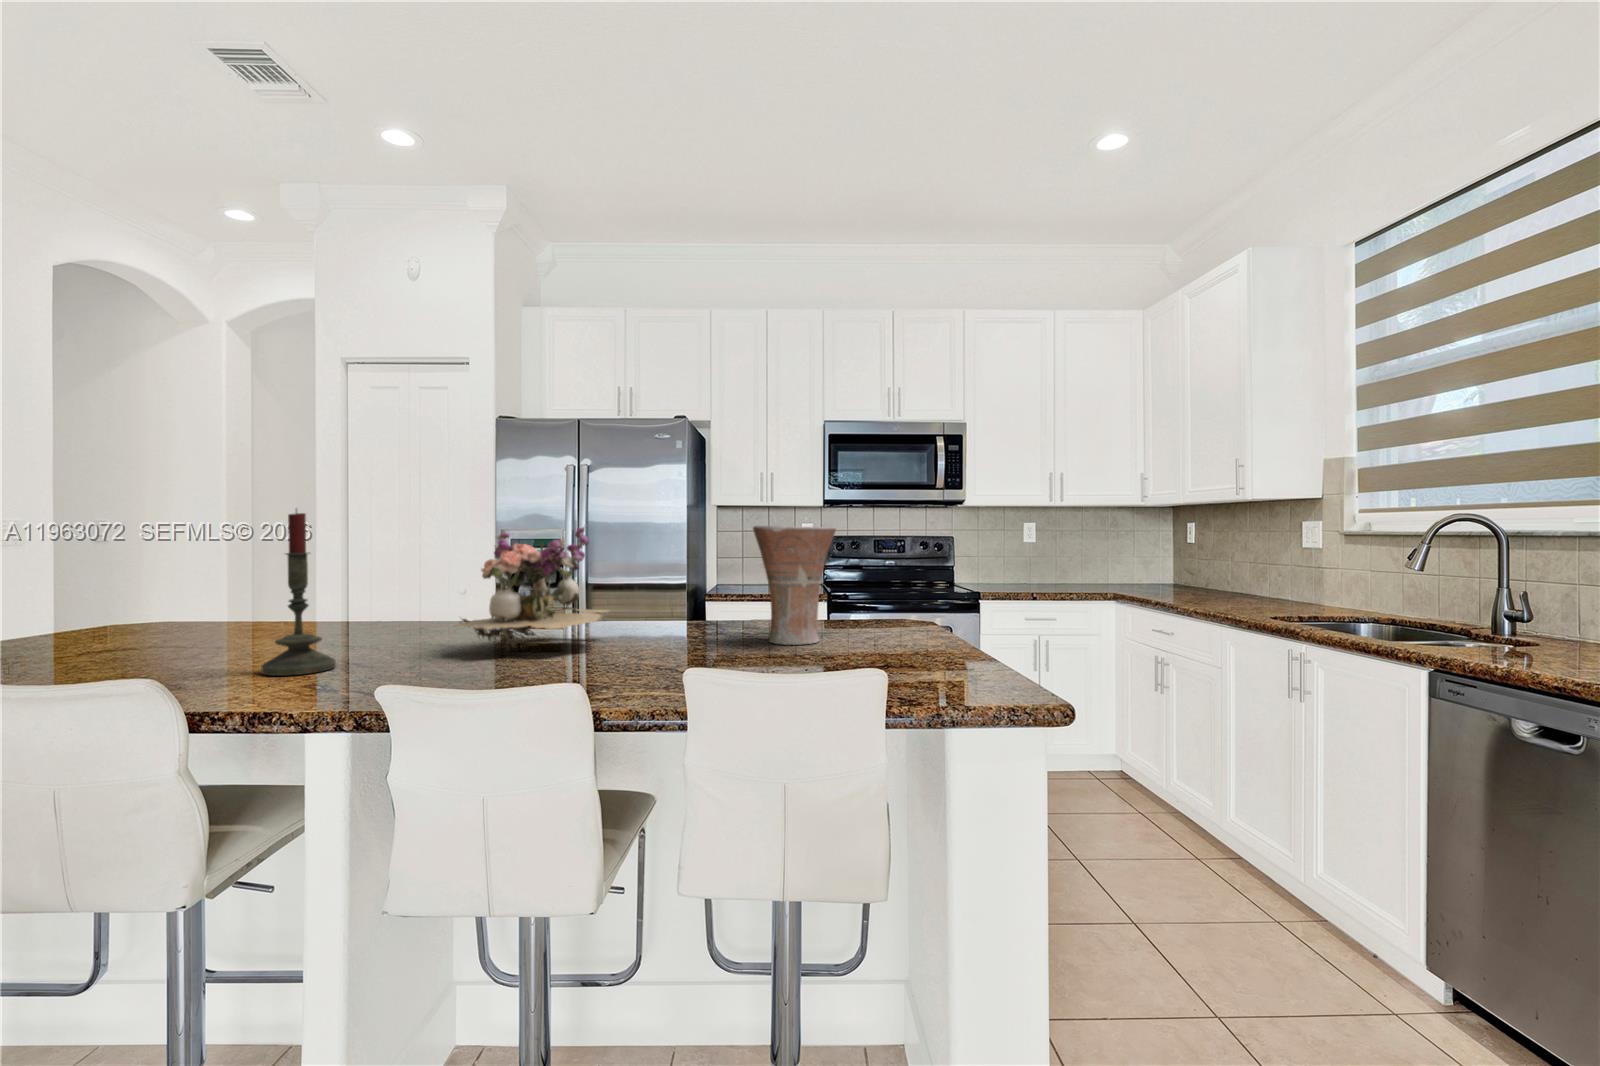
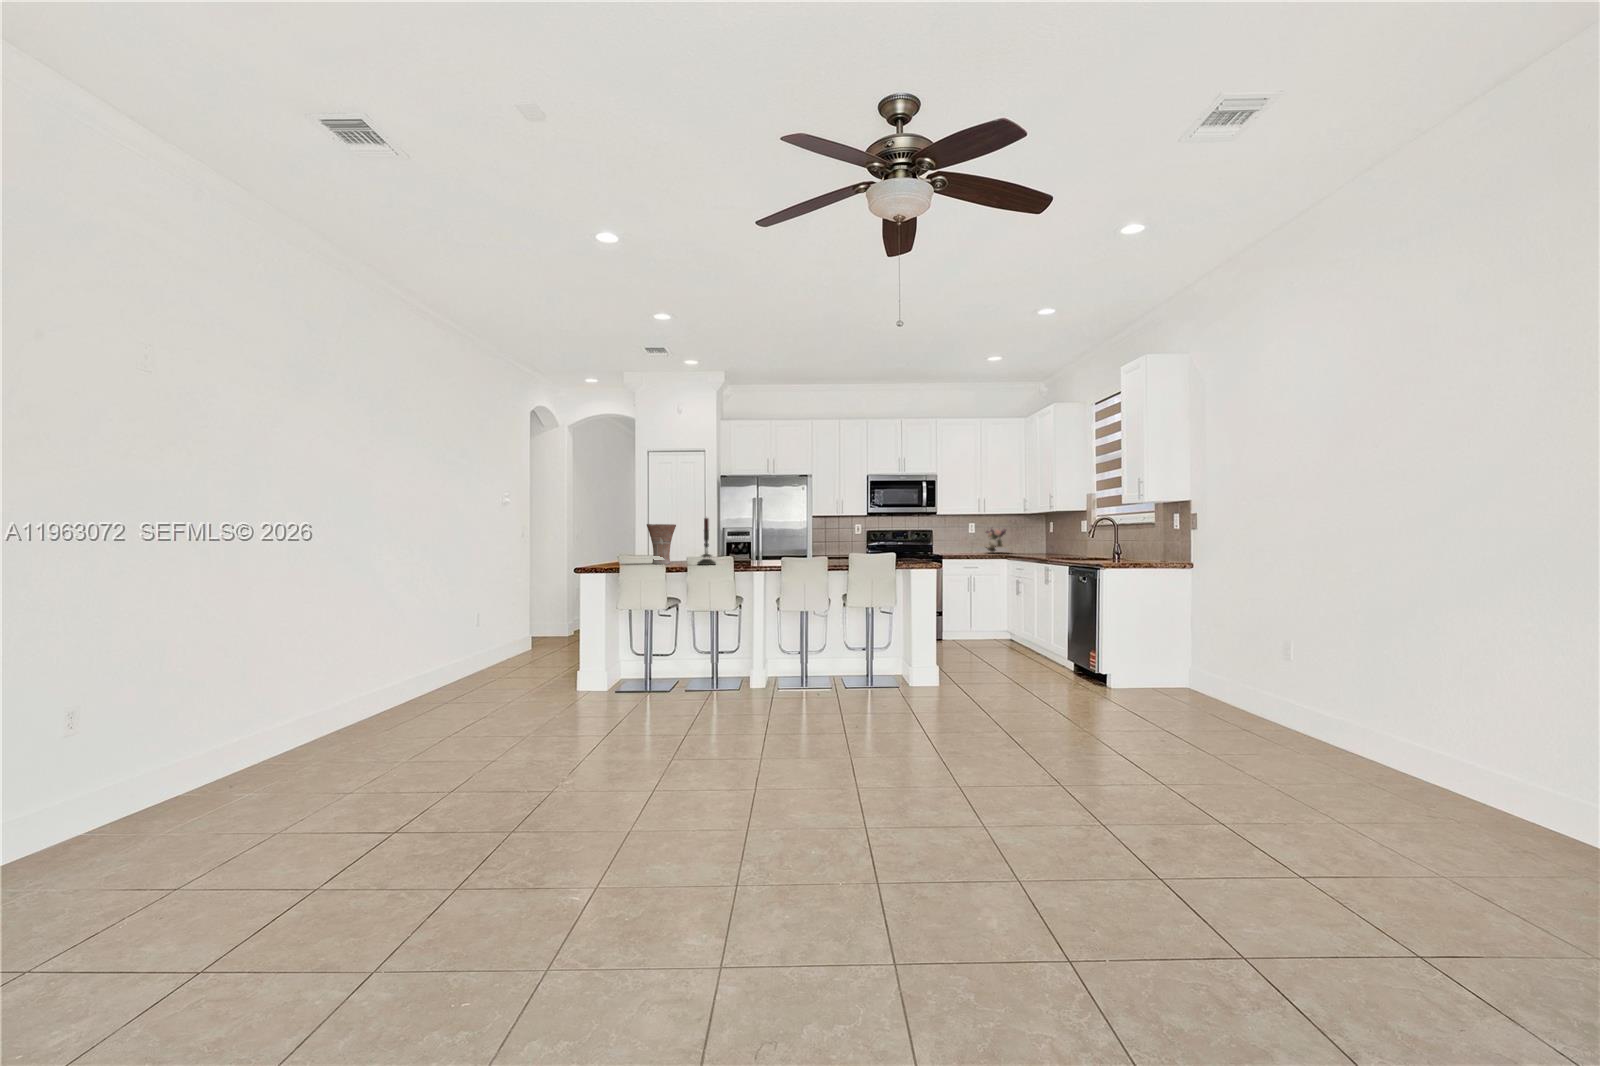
flower arrangement: present [454,525,609,647] -> present [986,528,1010,552]
vase: present [753,526,836,645] -> present [647,524,676,564]

